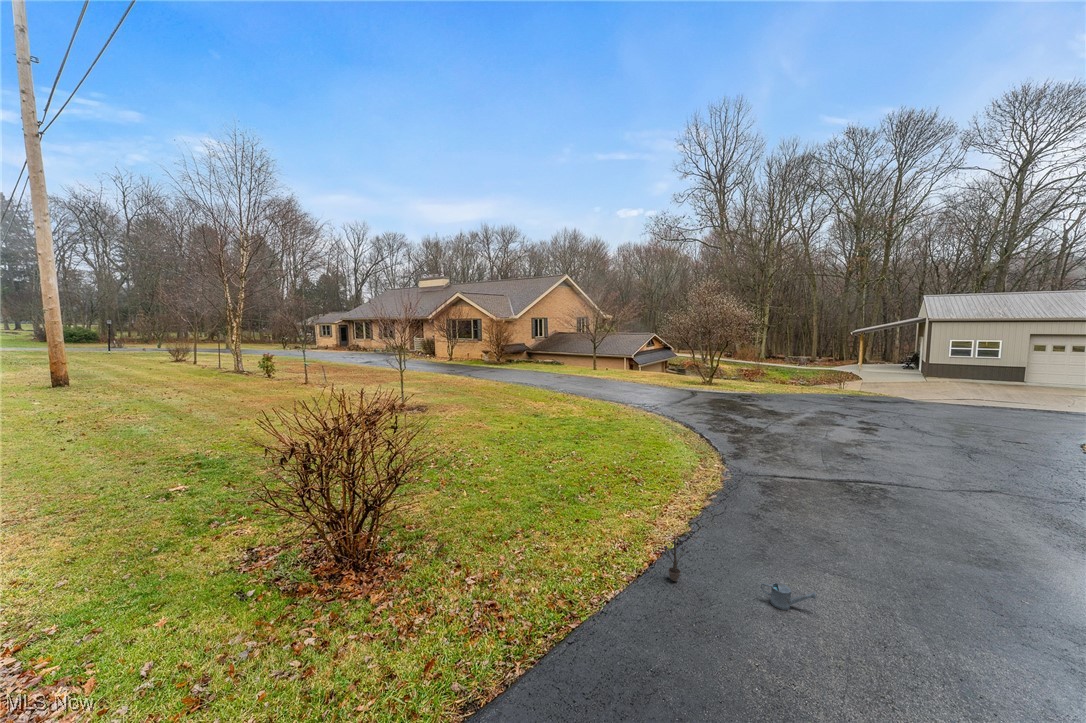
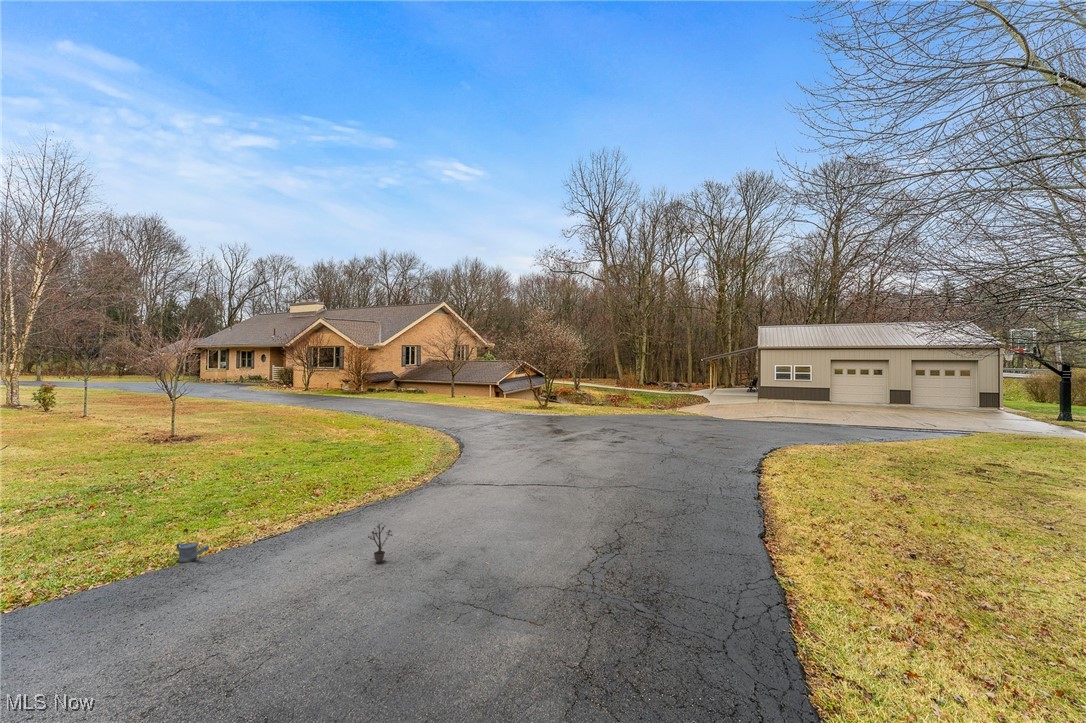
decorative plant: present [655,539,689,581] -> present [365,524,392,563]

